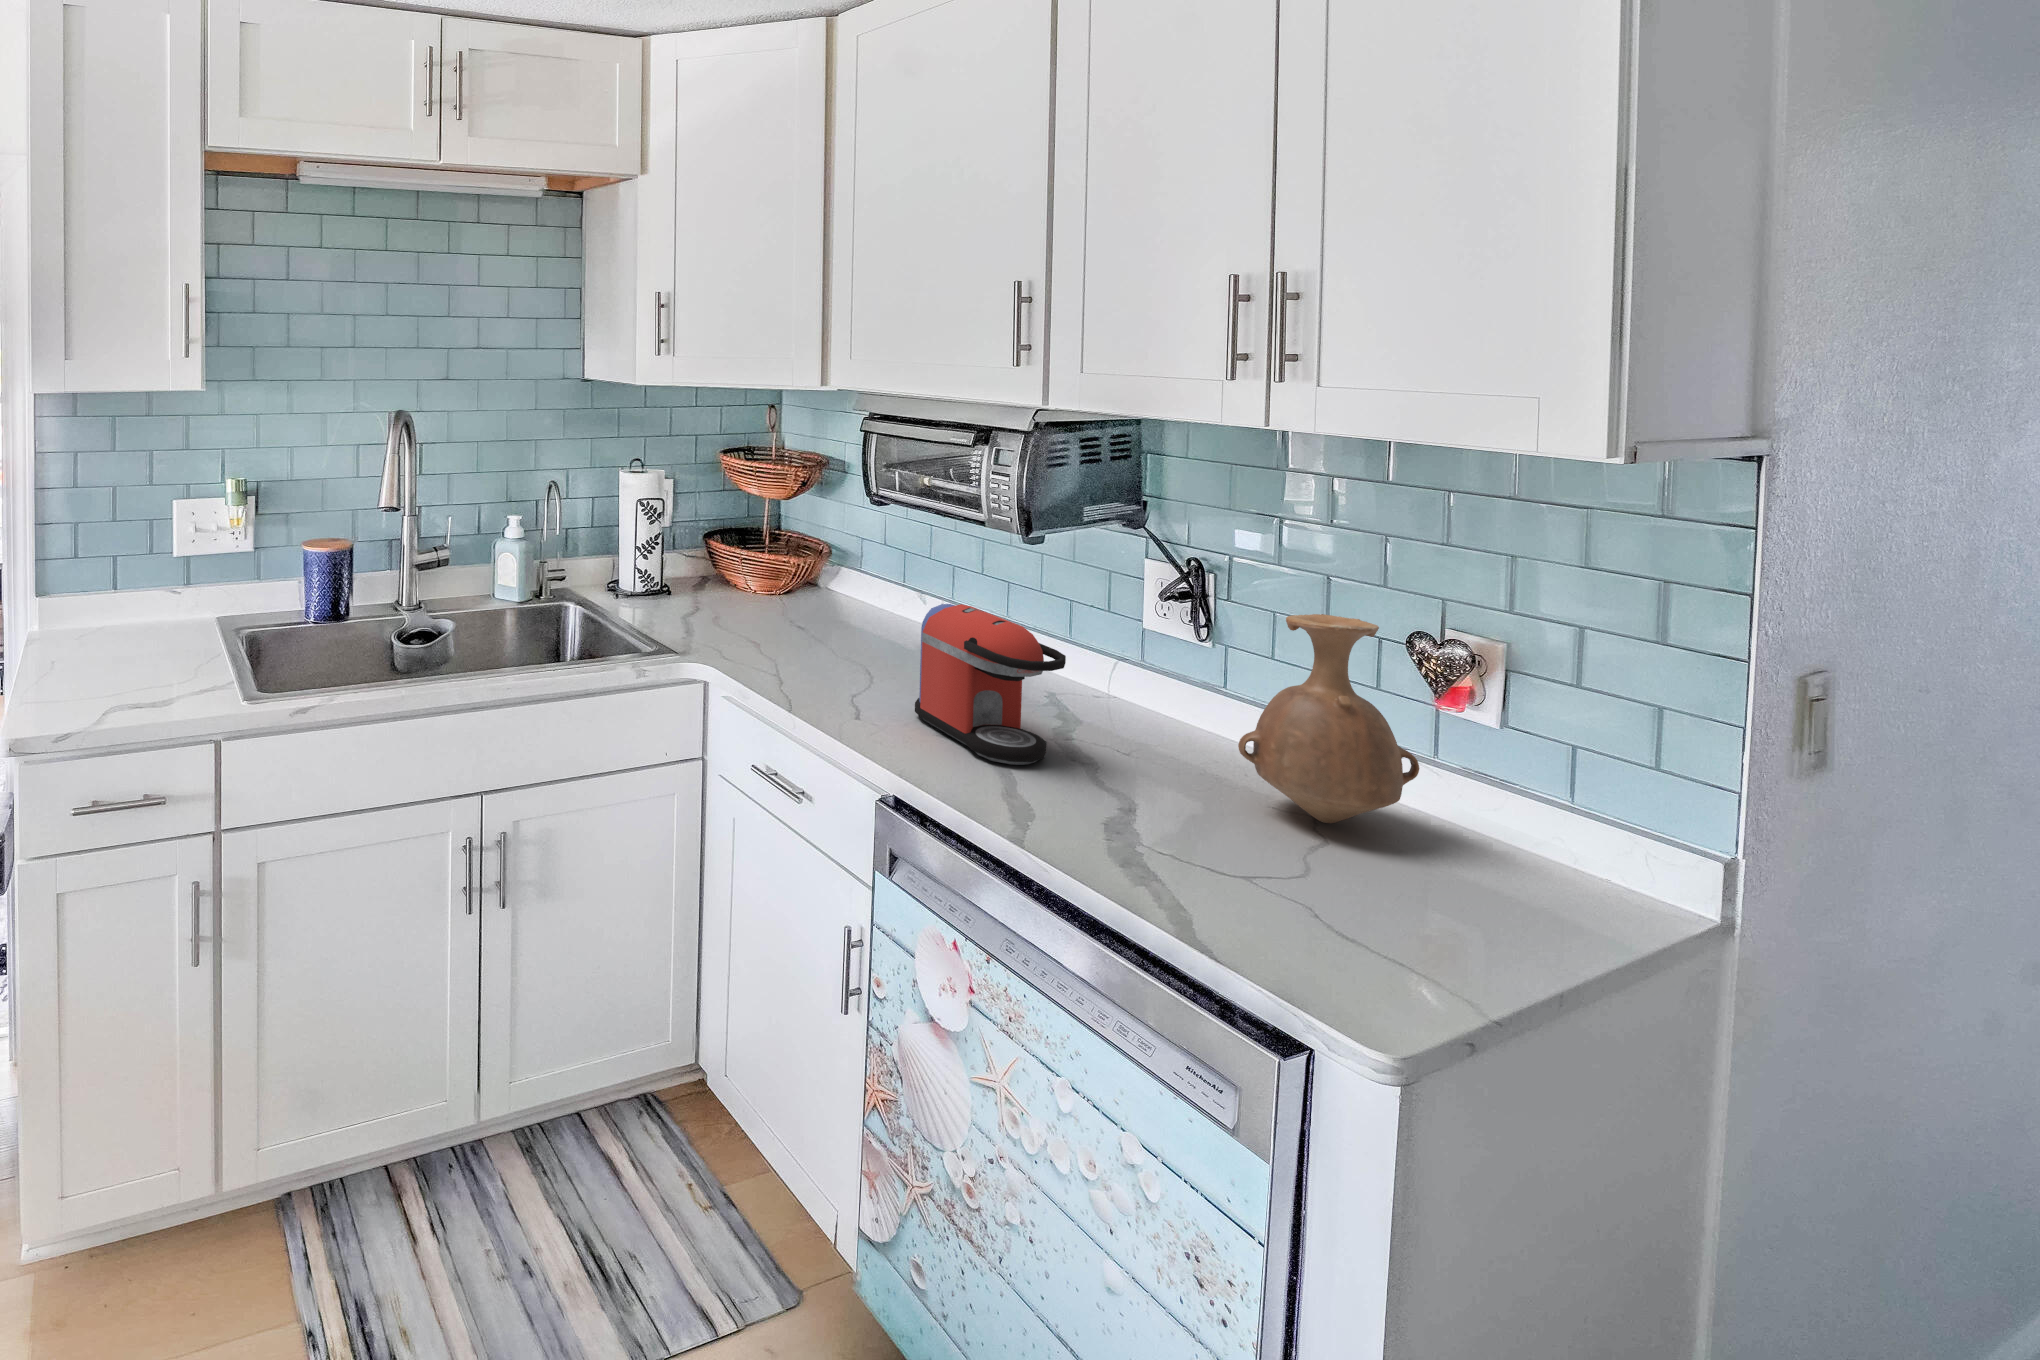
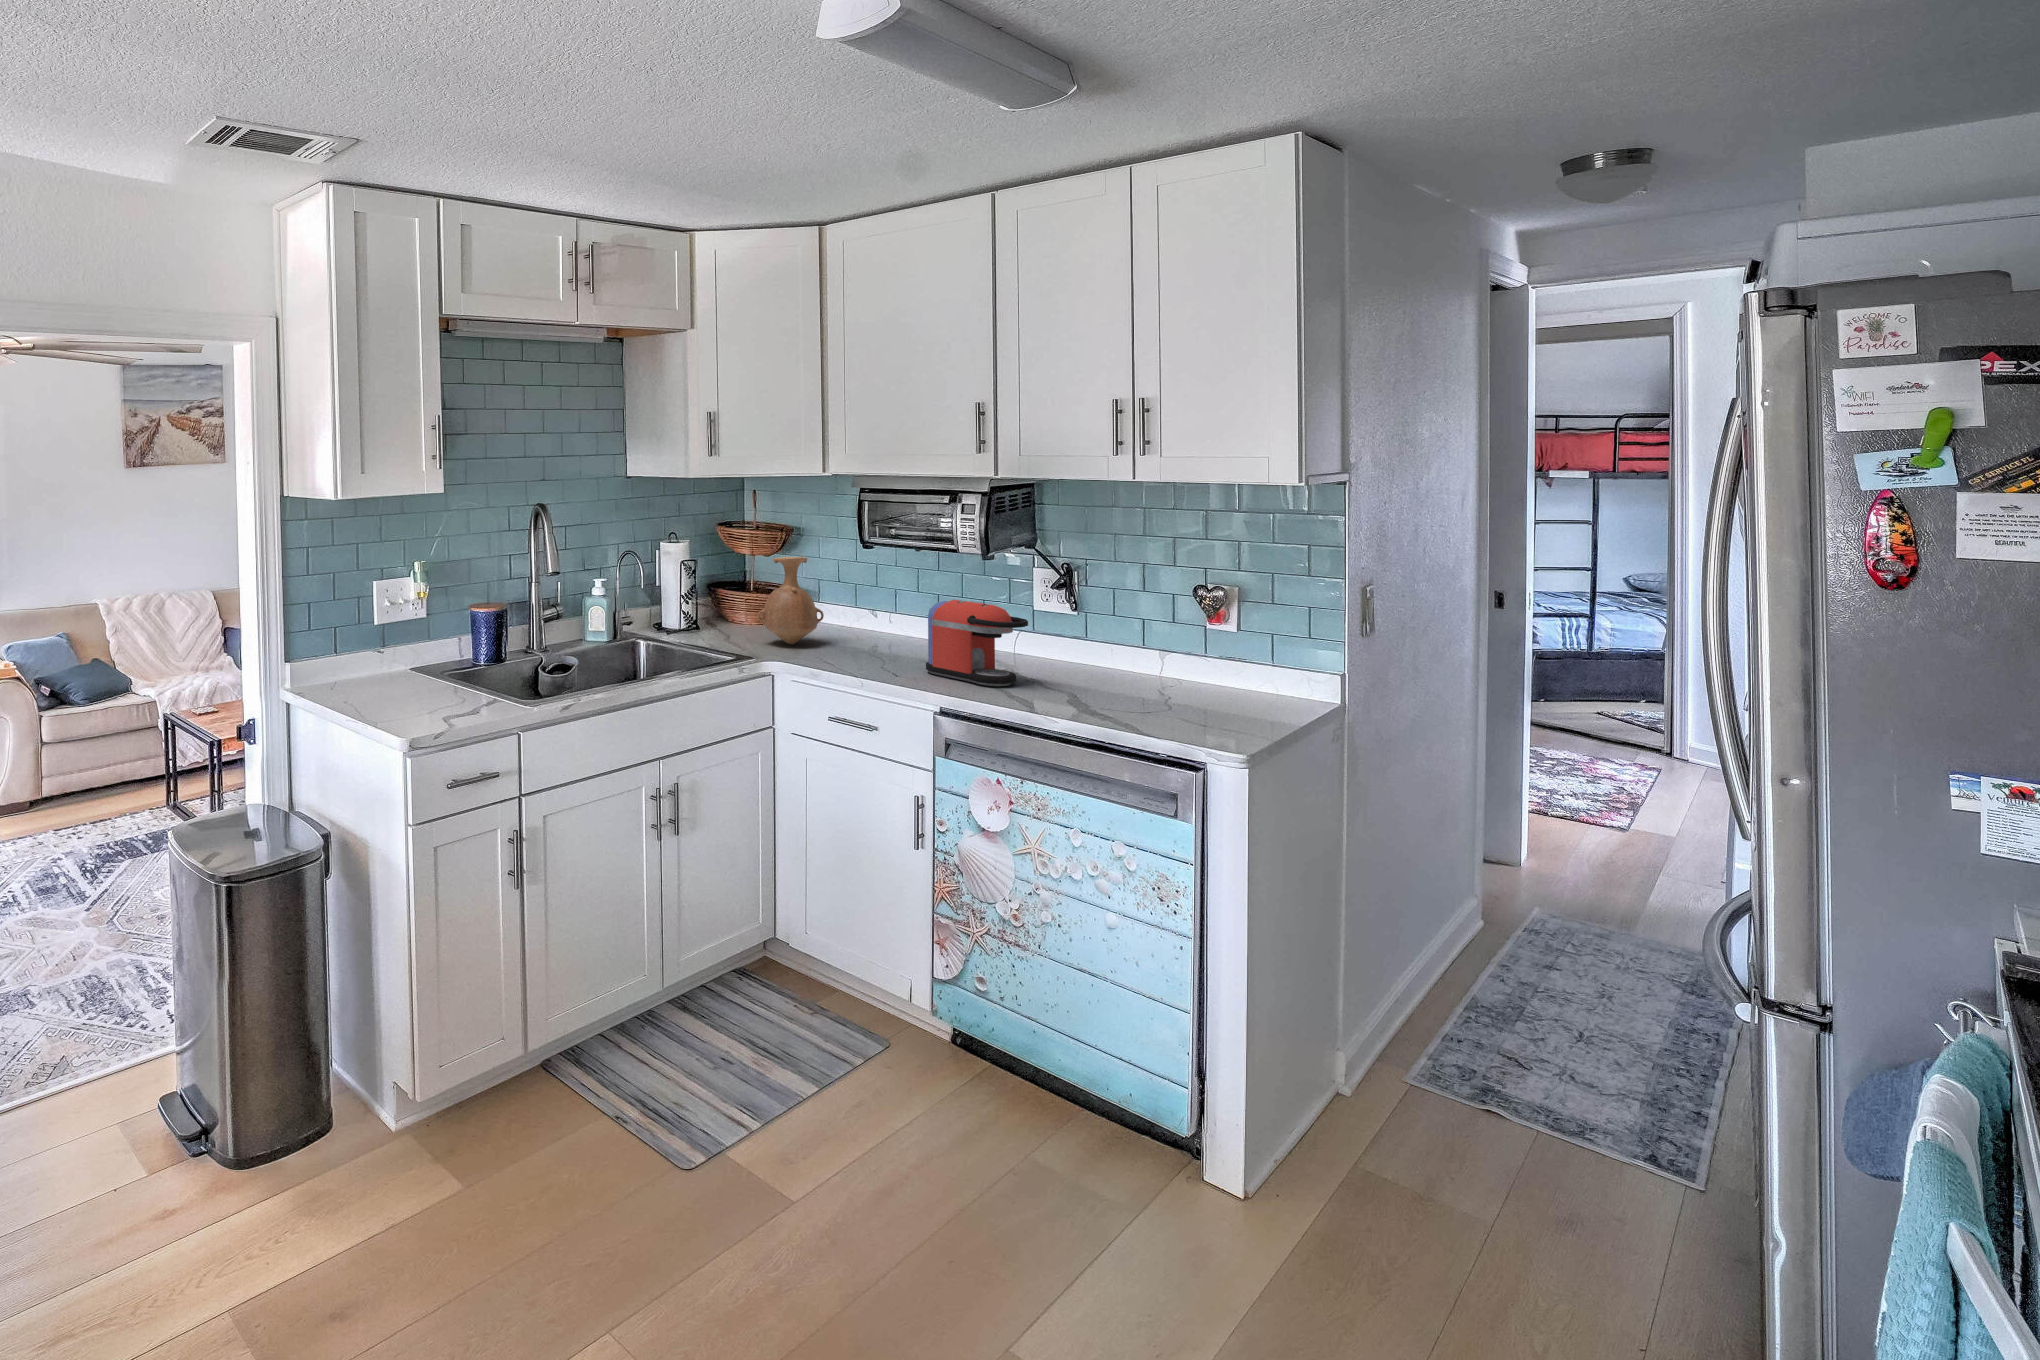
vase: present [1238,614,1419,823] -> present [757,557,824,644]

